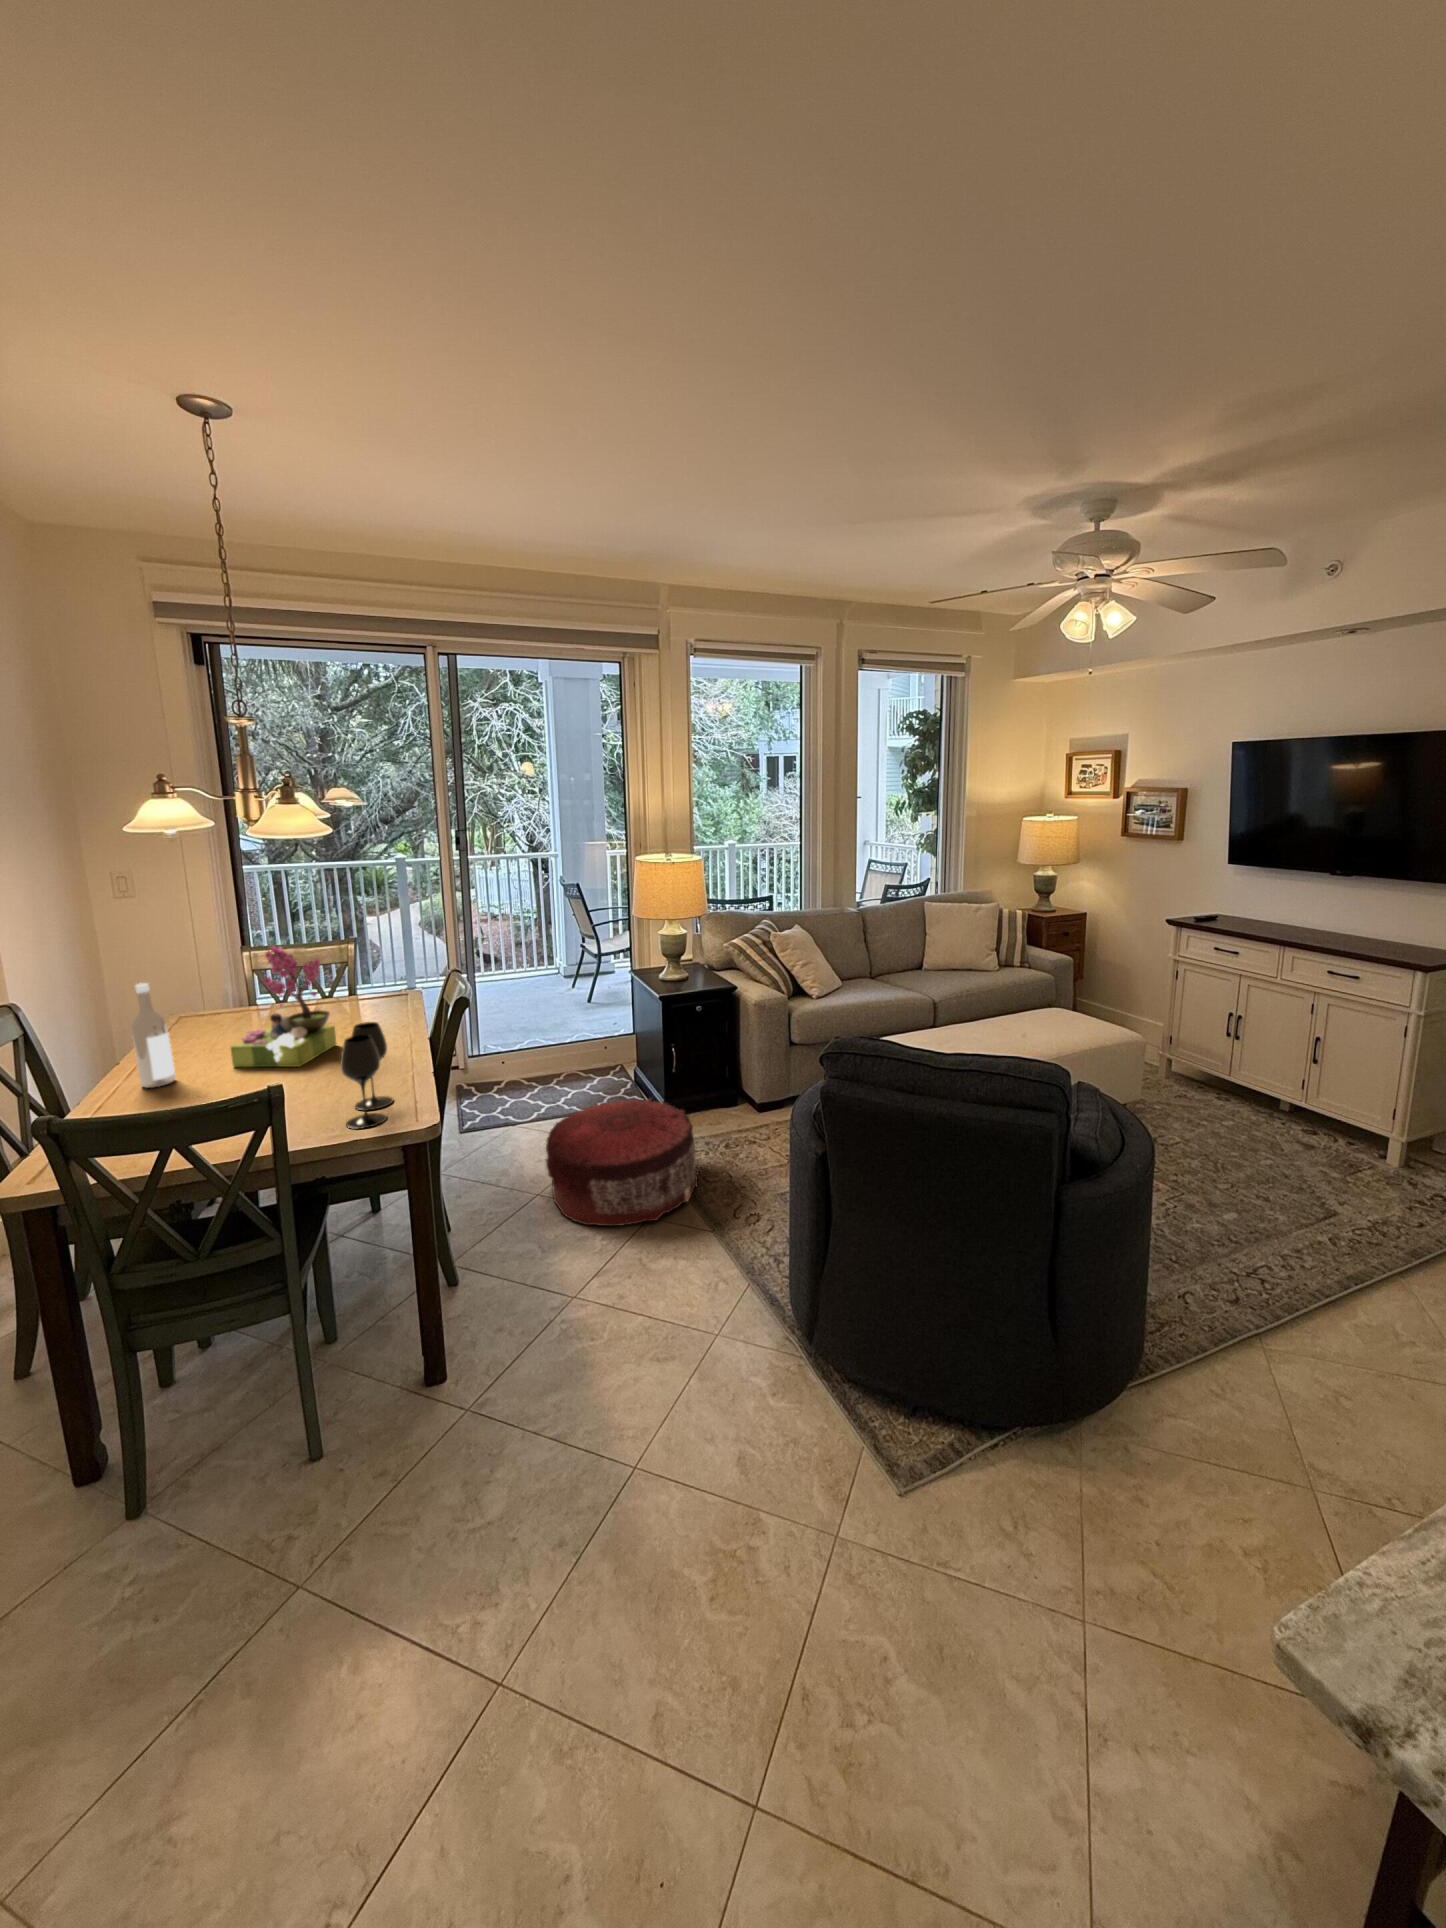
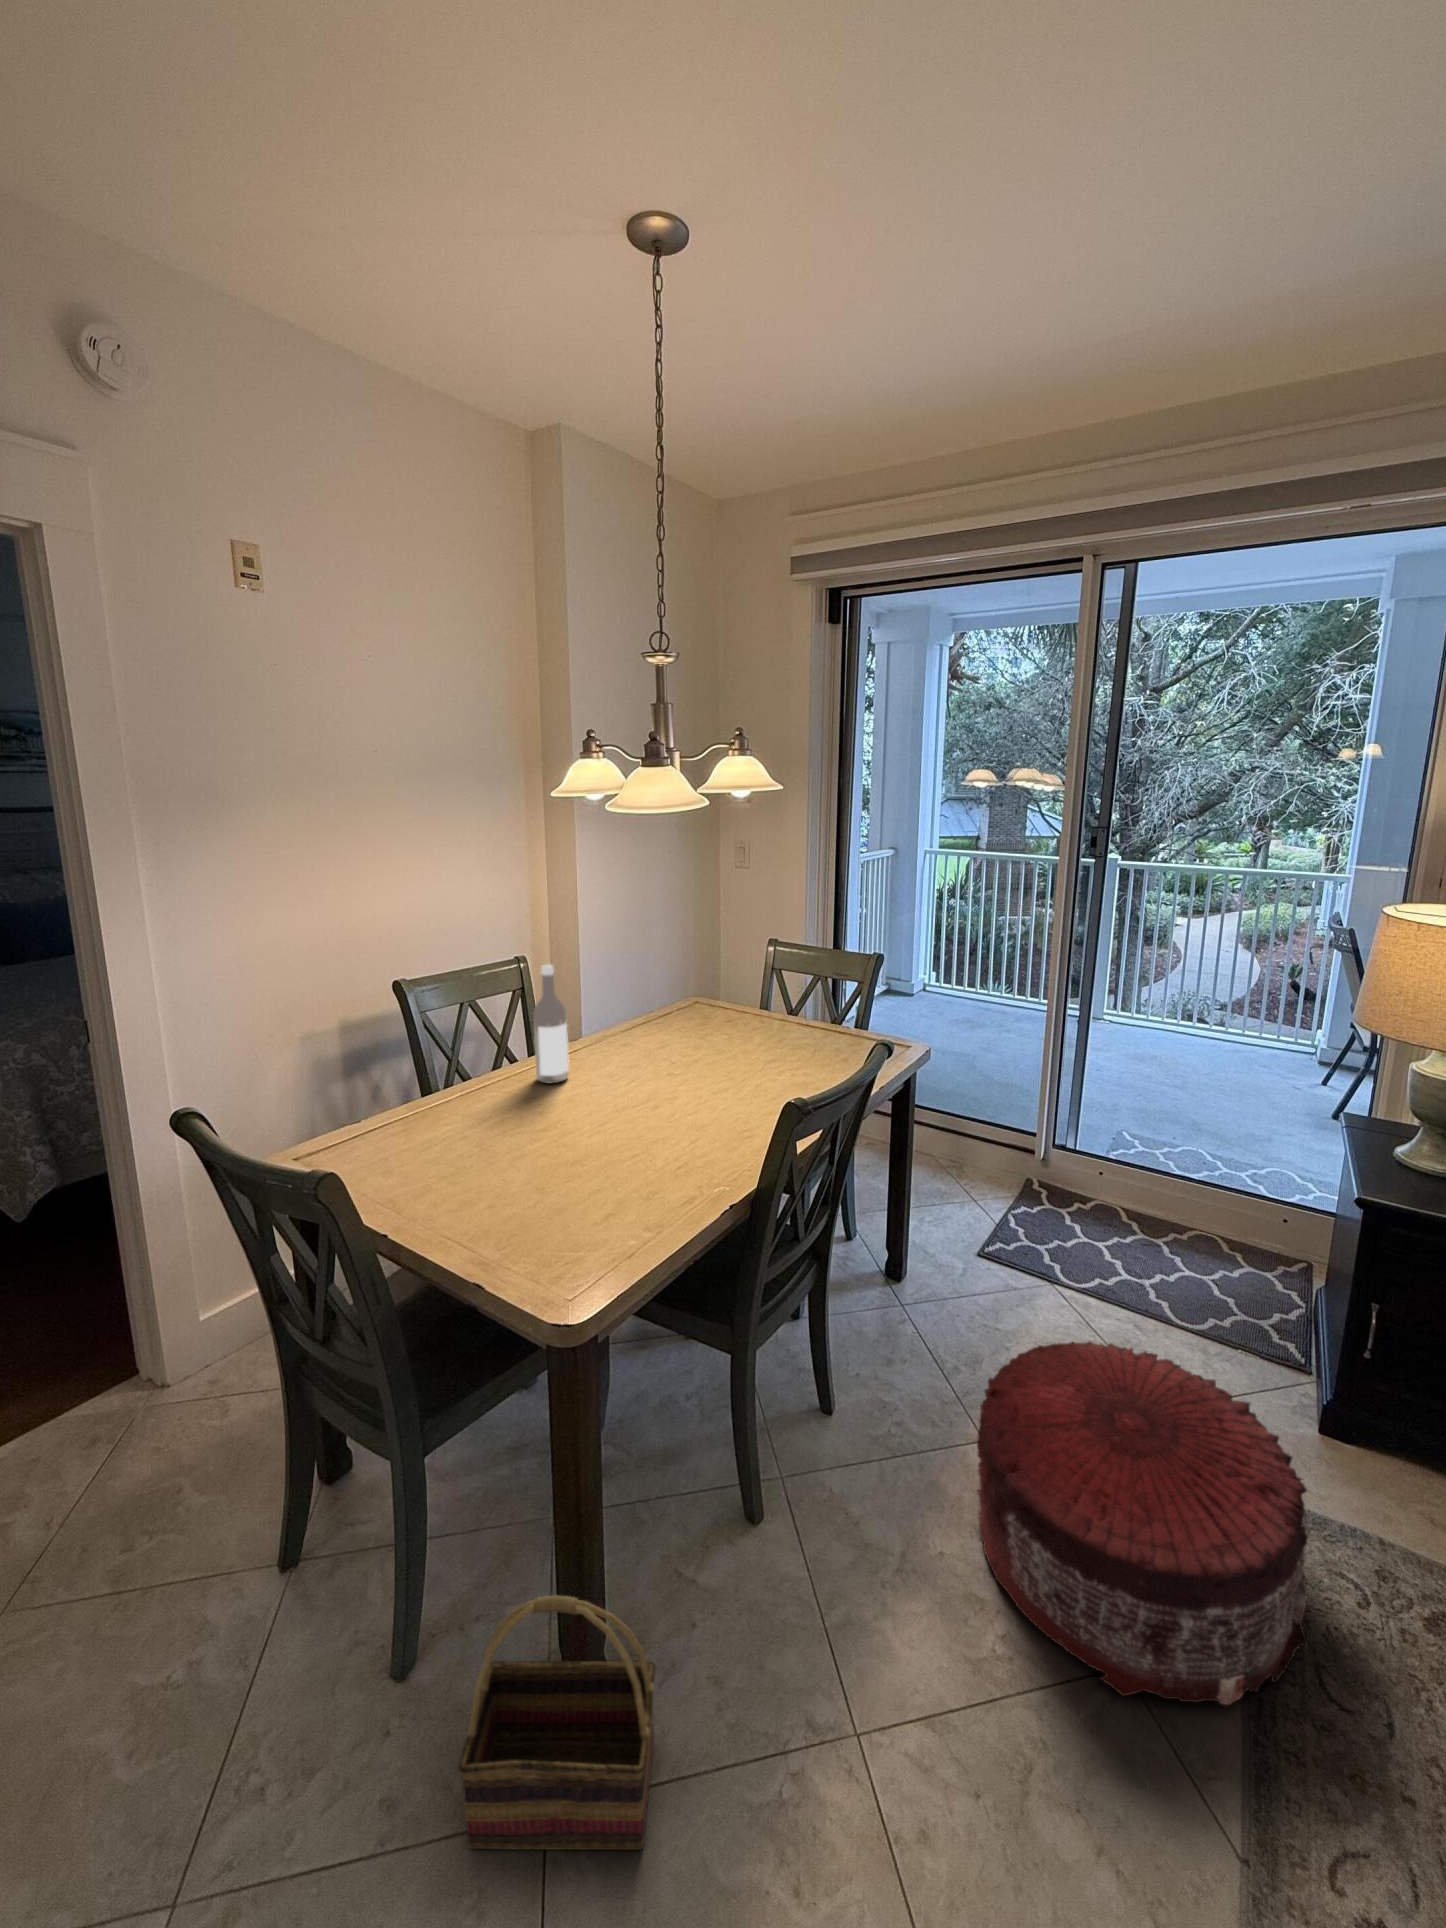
flower arrangement: present [231,946,336,1067] -> none [621,944,735,1114]
wine glass: present [341,1022,394,1129] -> none [517,1099,632,1271]
basket: none [406,1273,527,1444] -> present [458,1596,655,1850]

